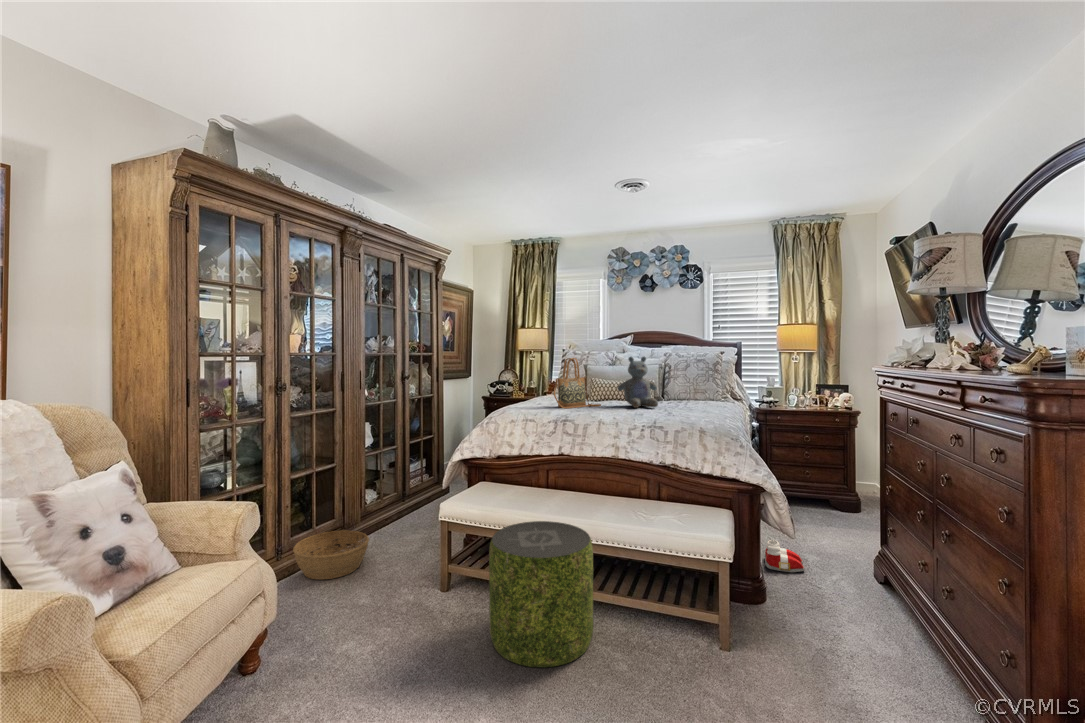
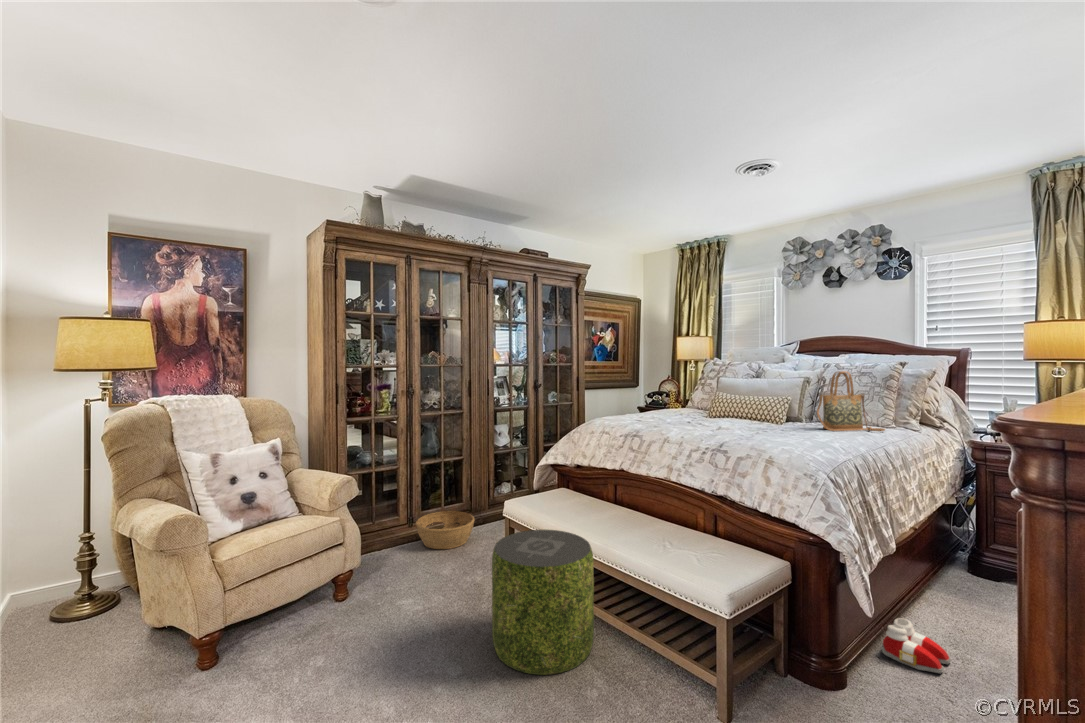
stuffed bear: present [618,356,658,408] -> none [725,367,777,427]
handbag: present [554,358,601,409] -> present [817,371,885,431]

